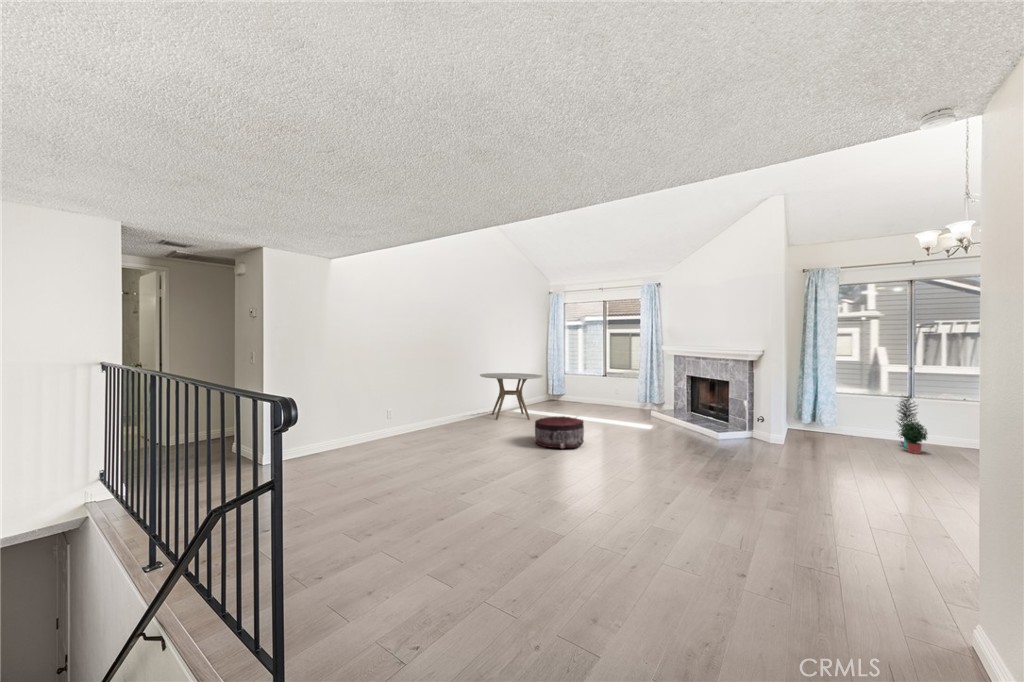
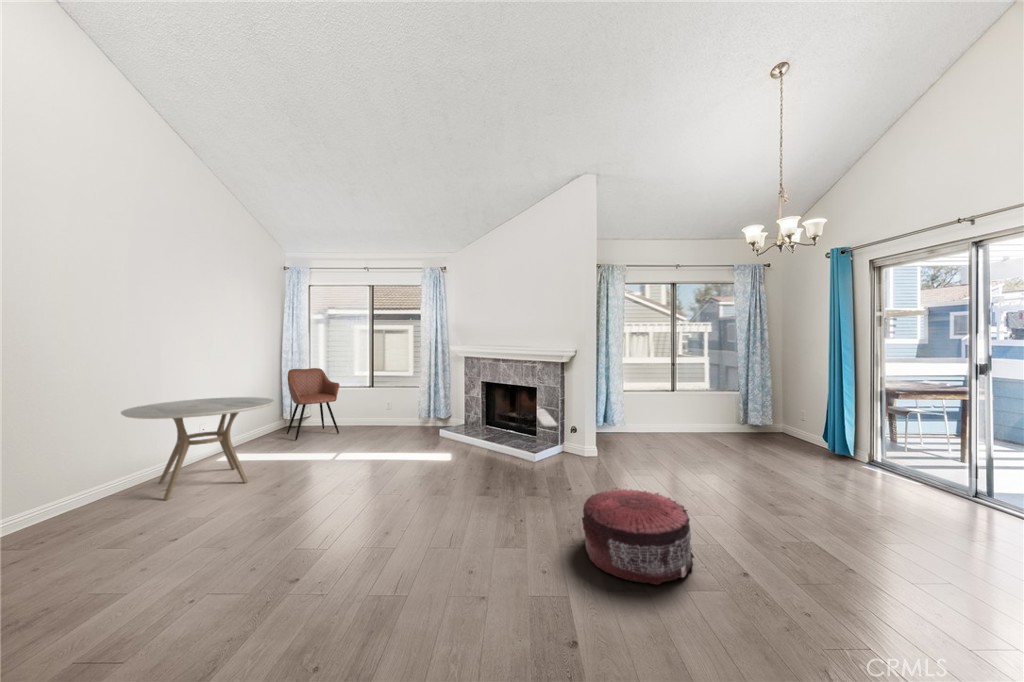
armchair: none [550,360,582,407] -> present [287,368,340,440]
potted plant: present [896,396,927,454] -> none [668,389,709,448]
pouf: present [535,416,584,448] -> present [582,488,694,585]

